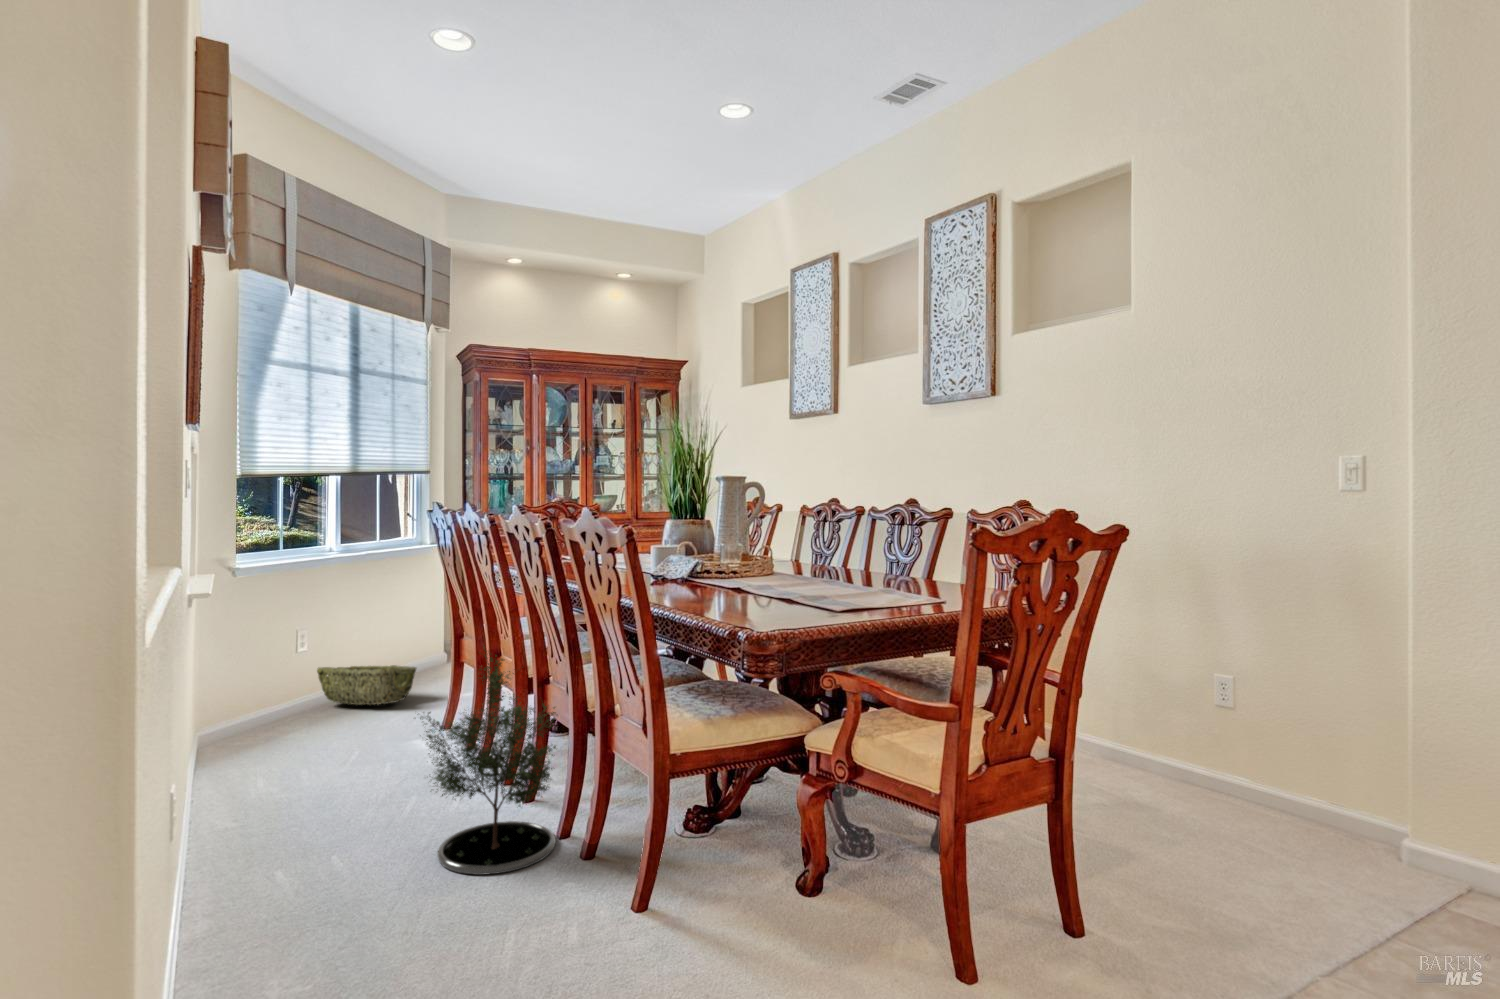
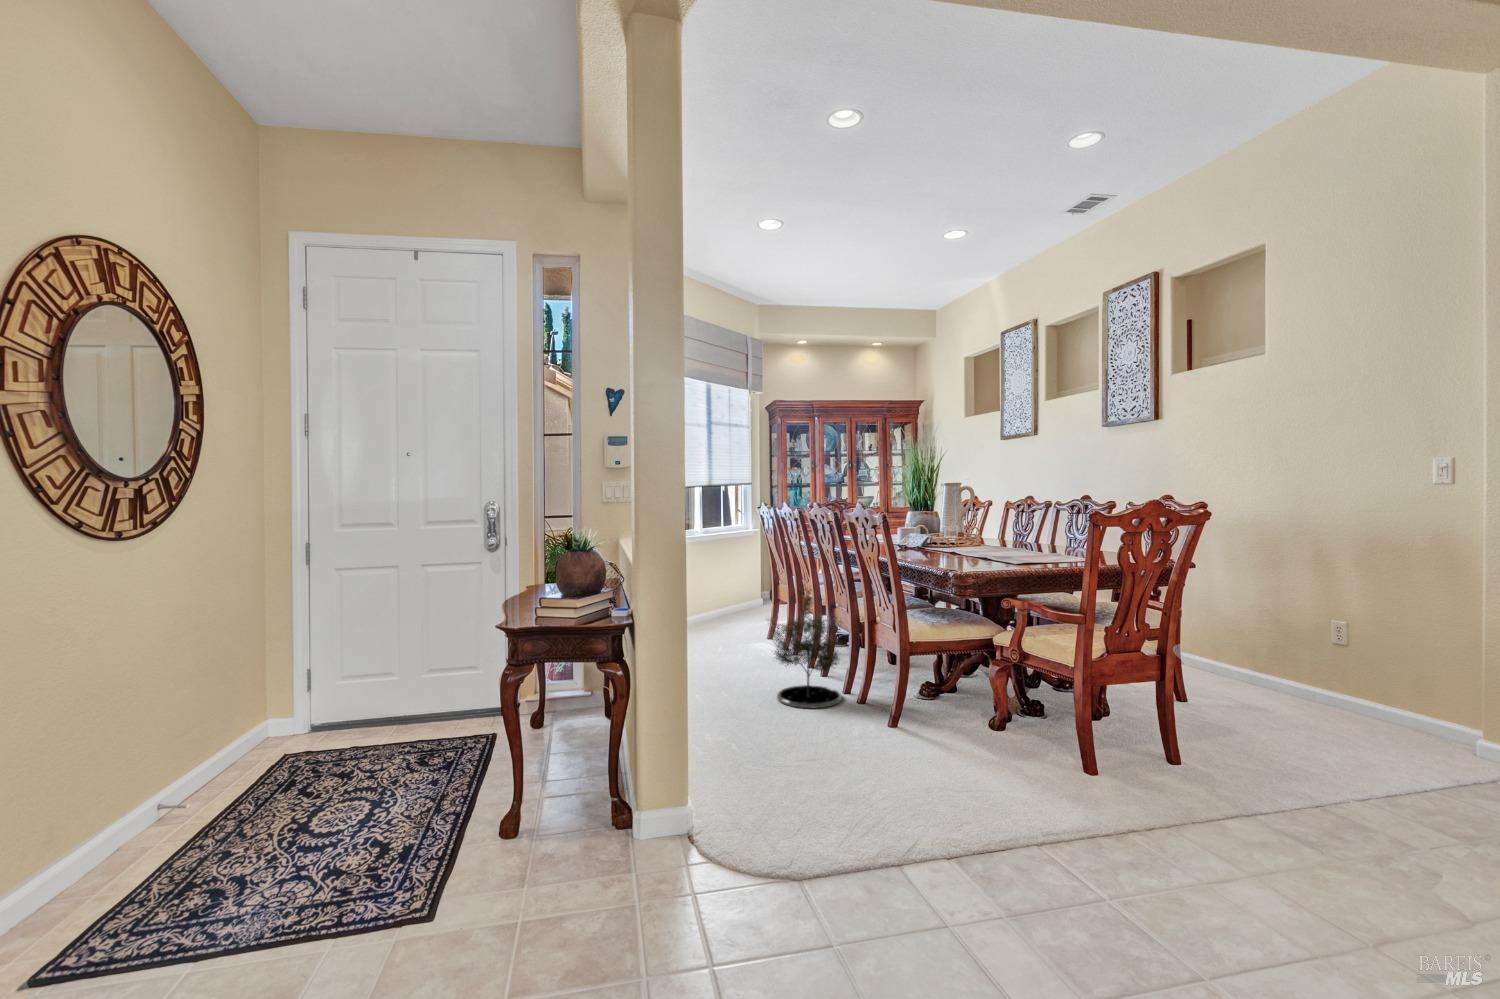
woven basket: present [317,665,416,705] -> none [694,601,750,626]

